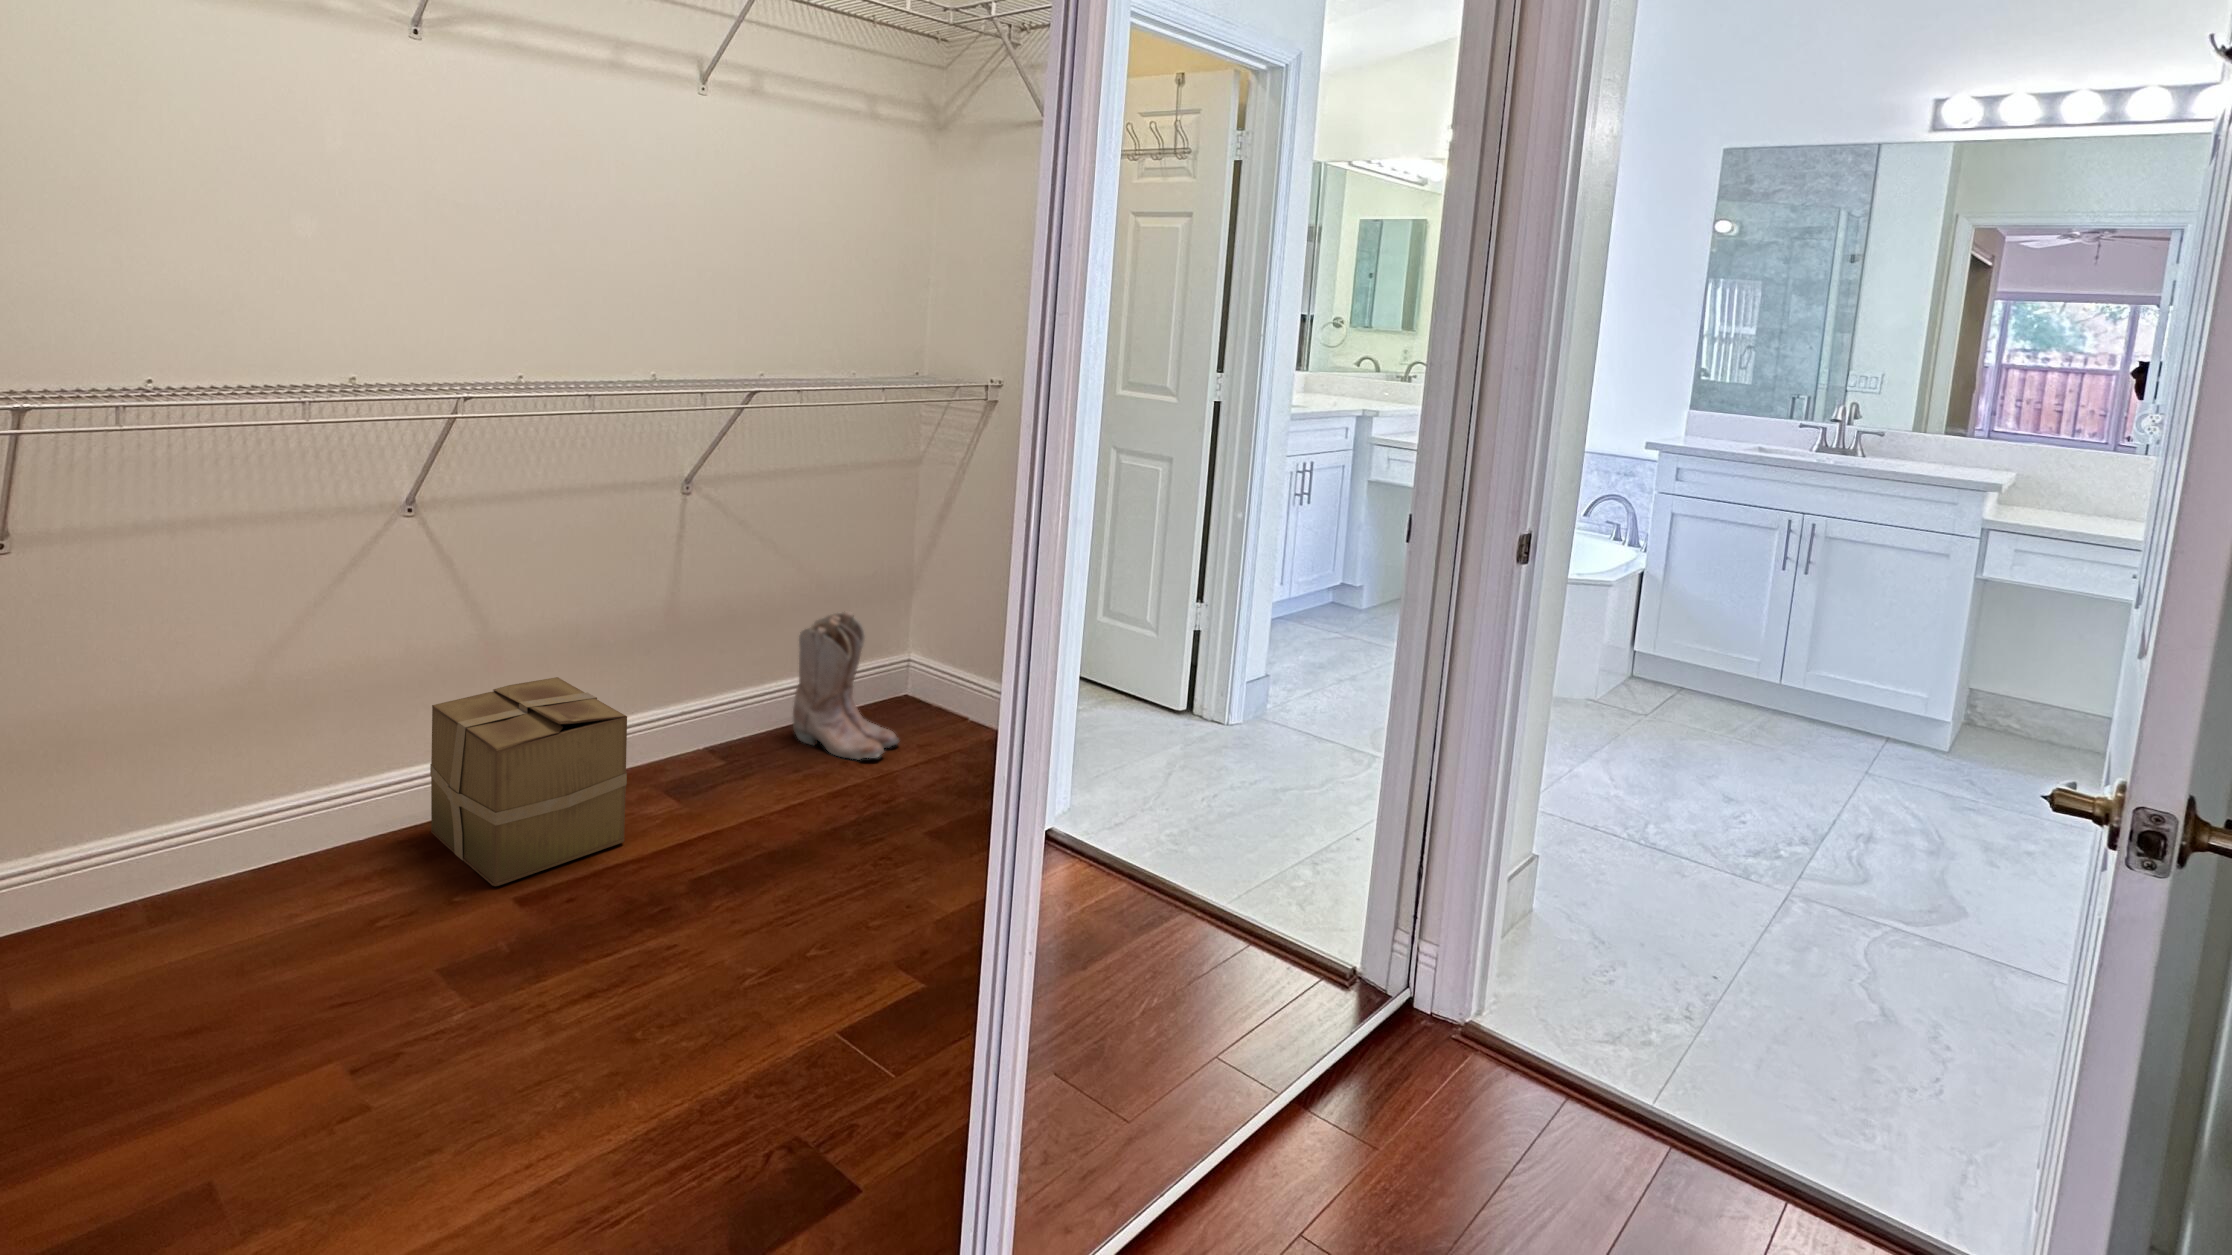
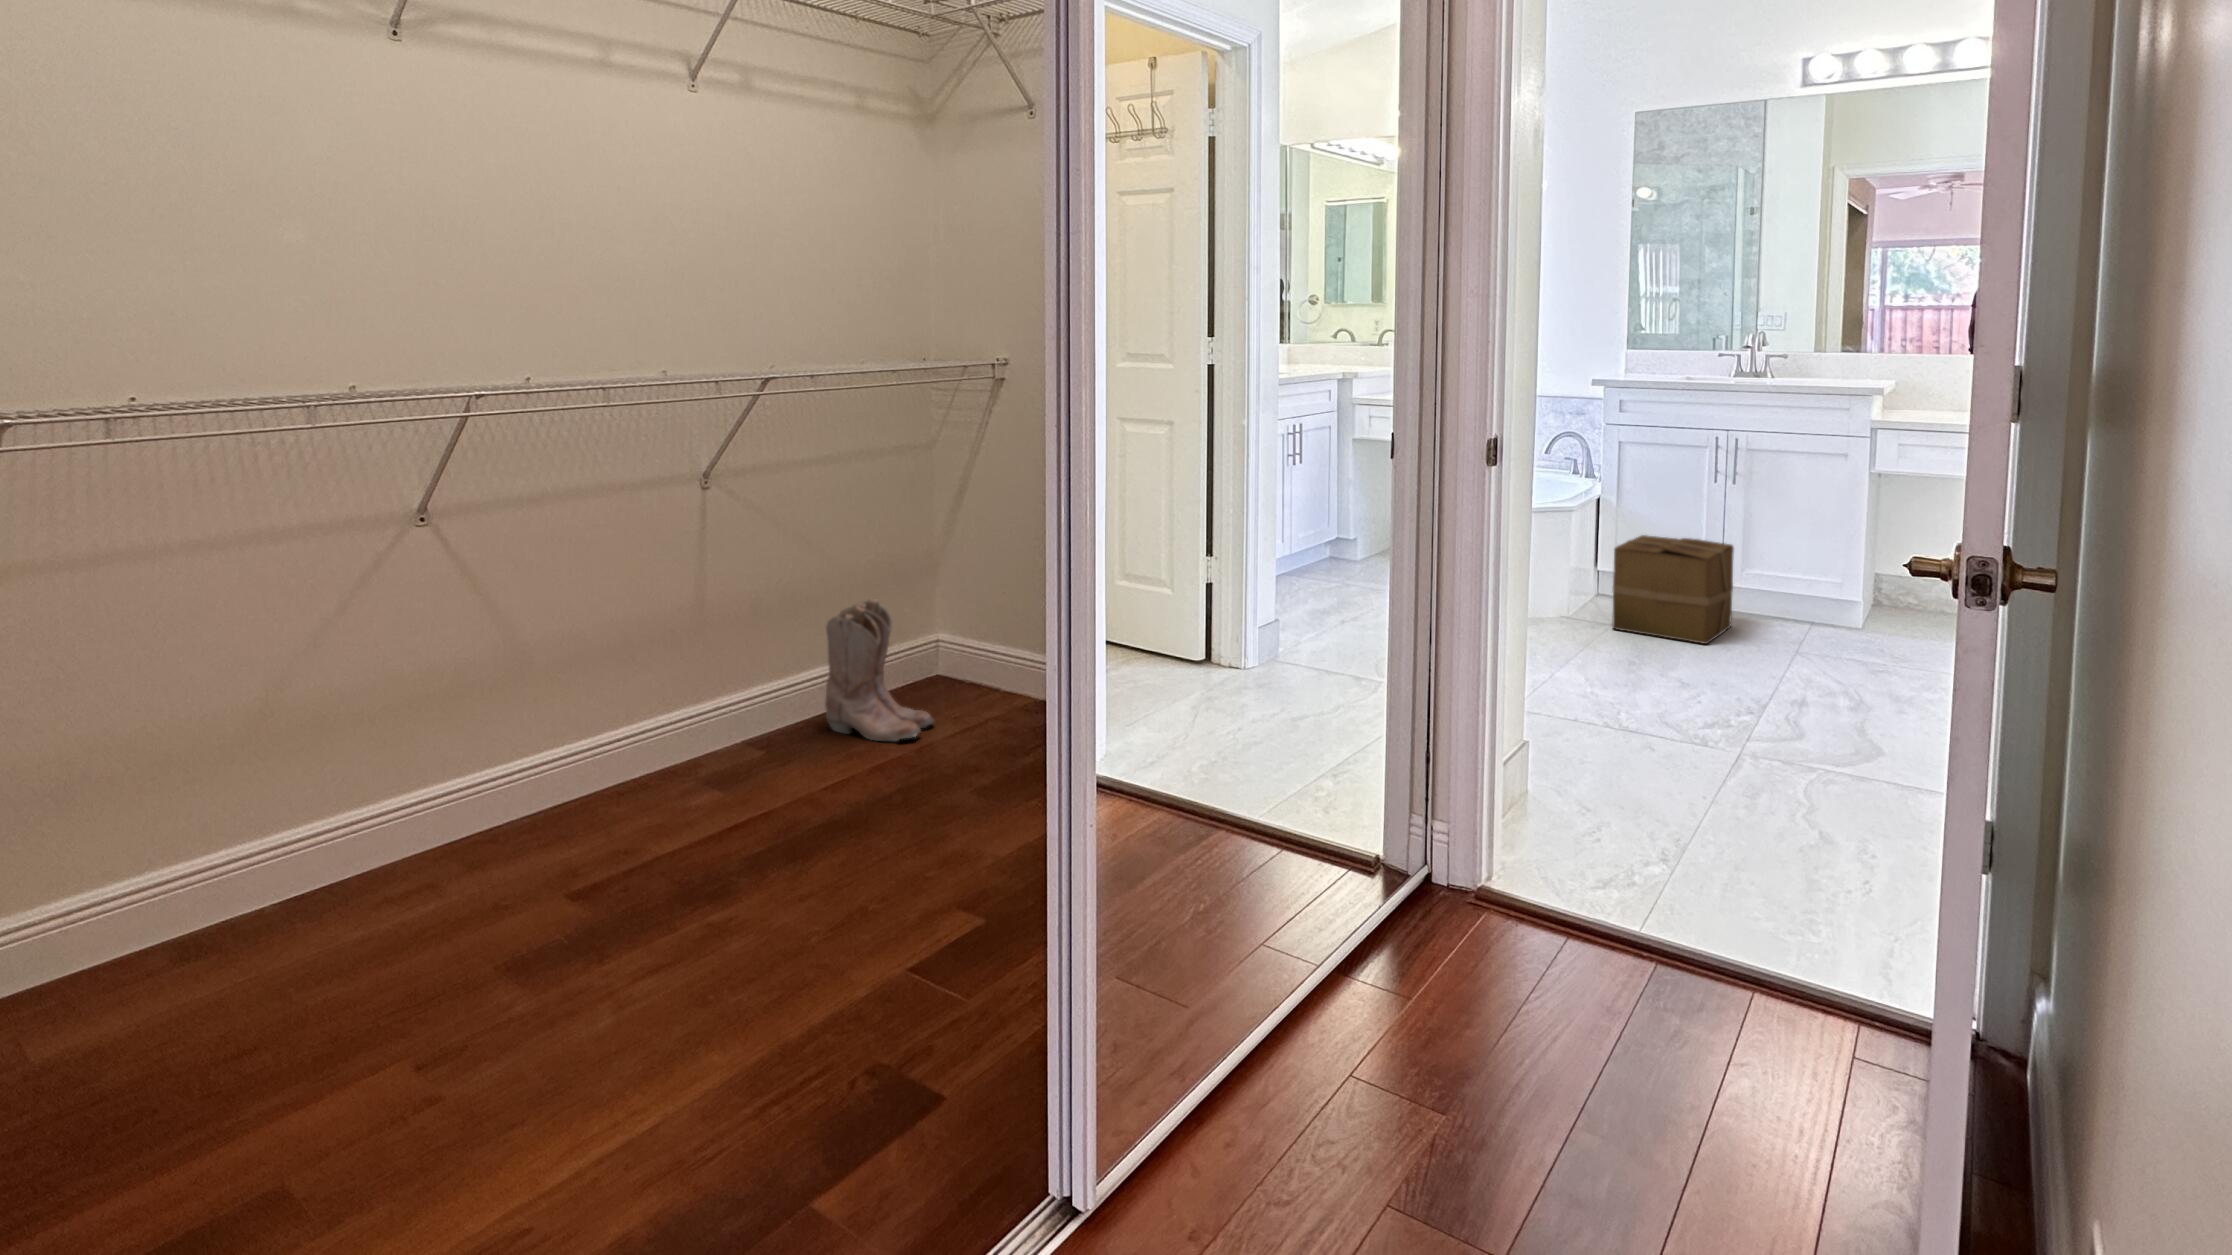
cardboard box: present [430,677,627,886] -> present [1612,535,1734,644]

